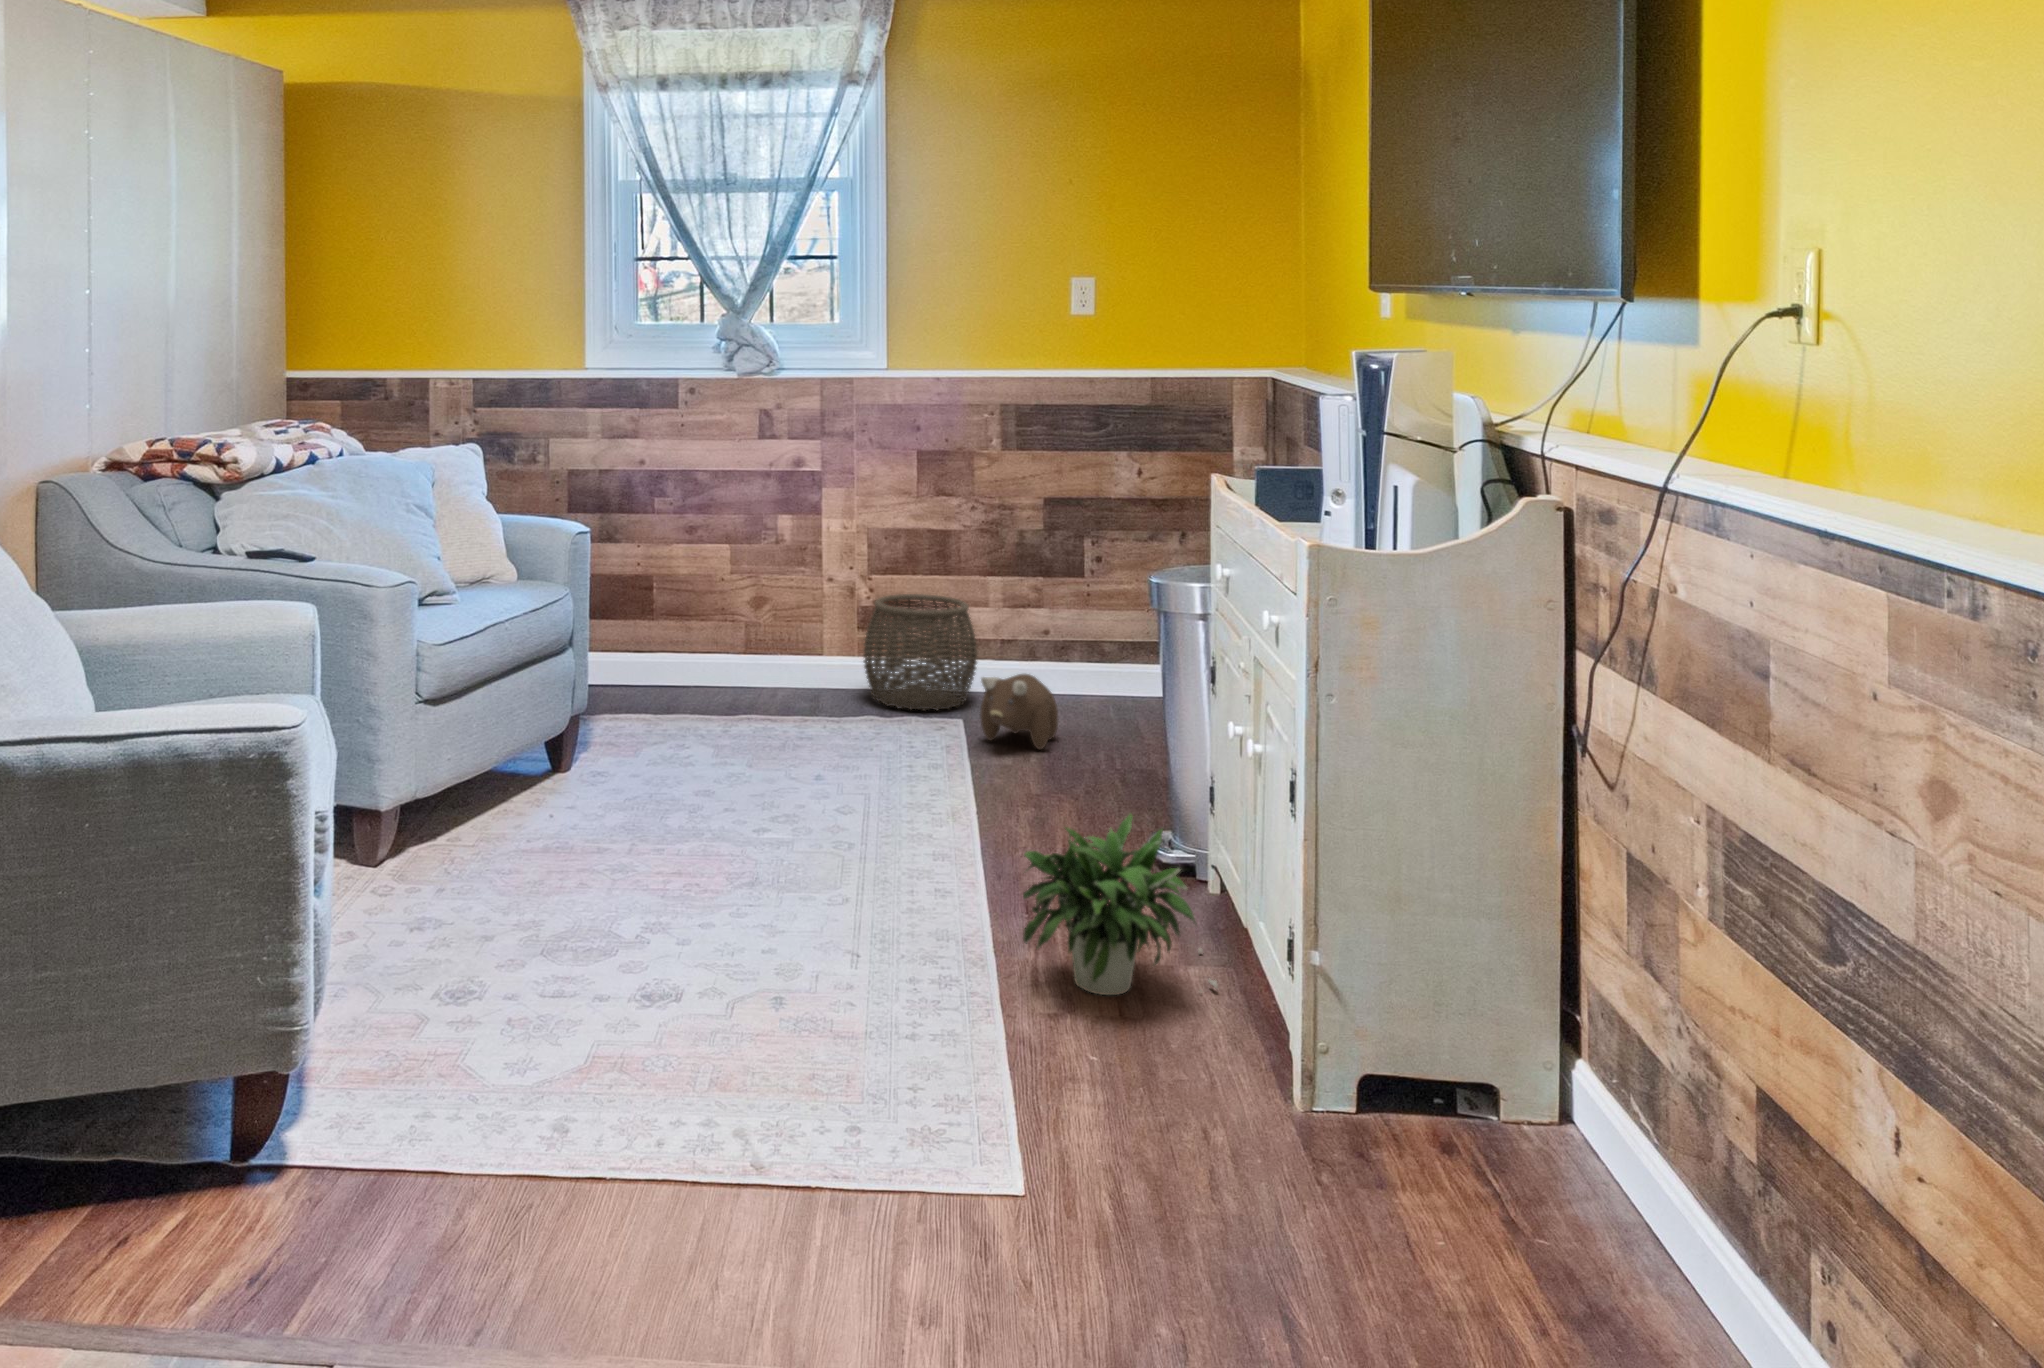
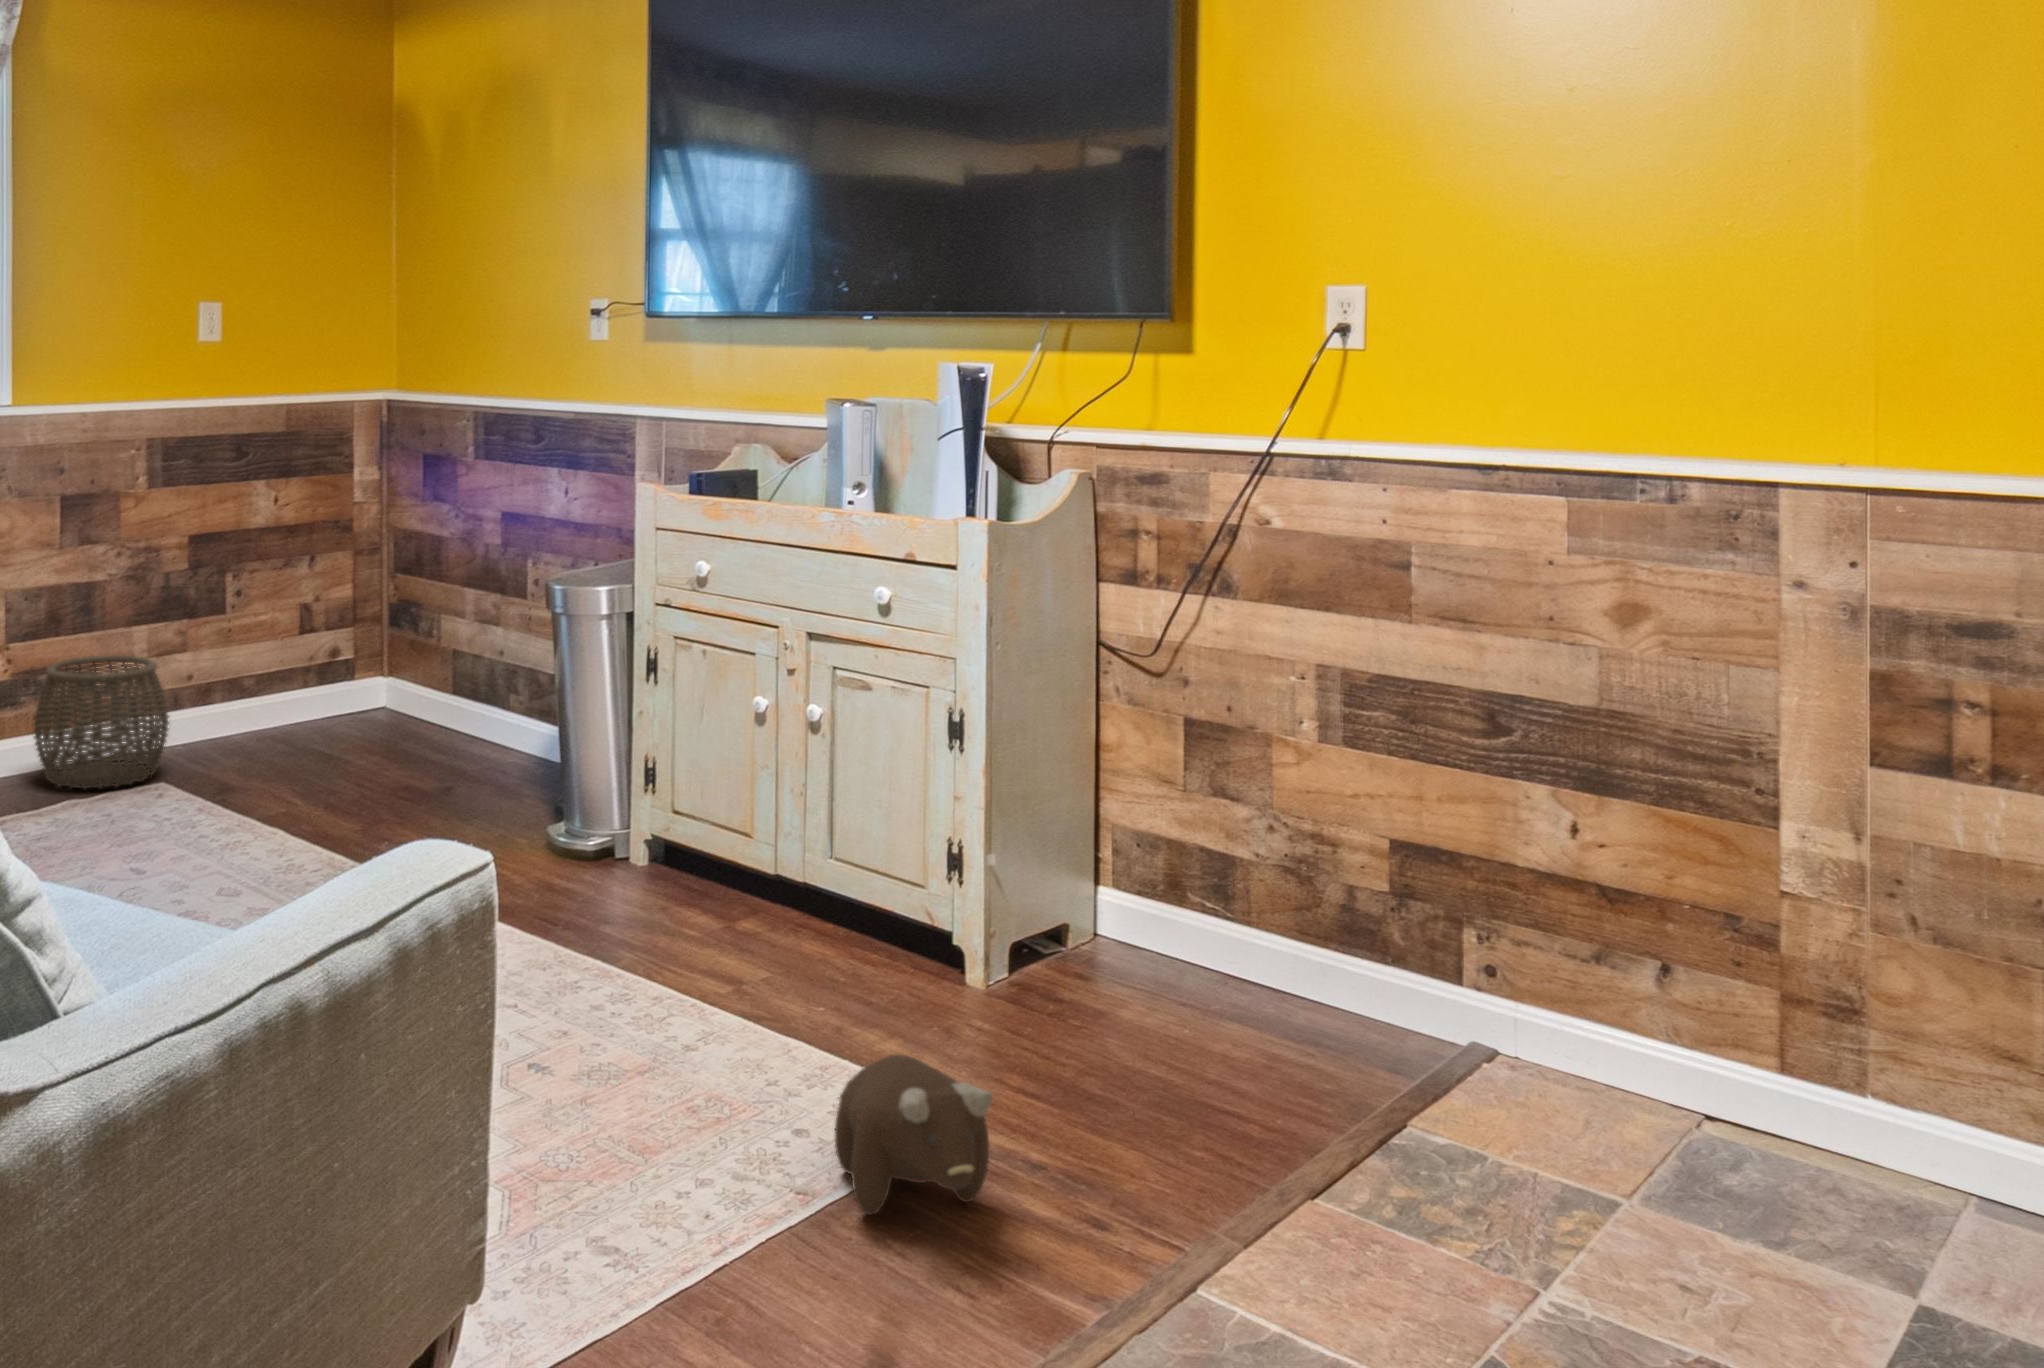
plush toy: present [980,674,1058,749] -> present [835,1054,993,1215]
potted plant: present [1023,814,1217,995] -> none [660,796,815,967]

